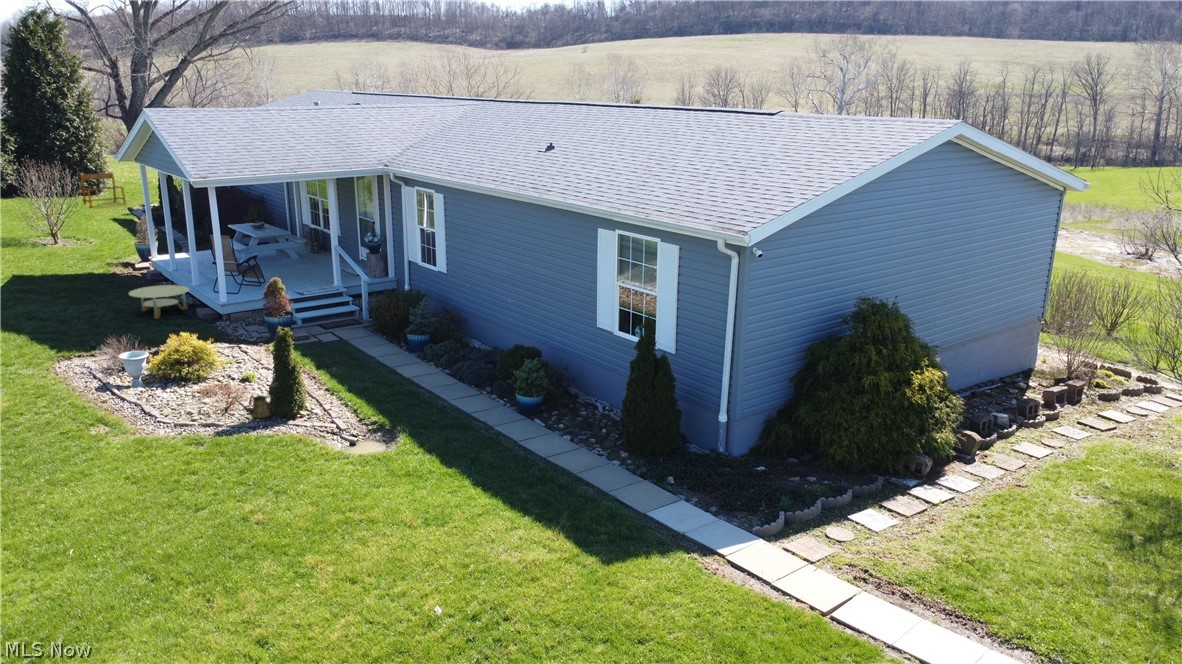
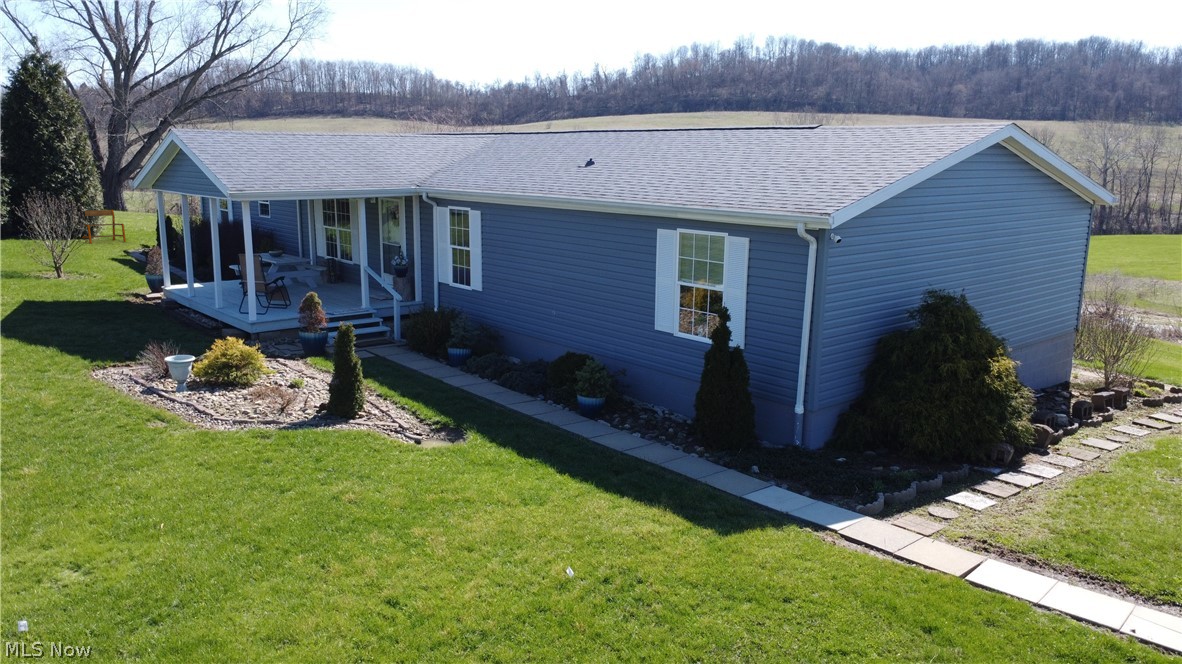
round table: present [129,285,189,319] -> none [155,305,217,336]
watering can: present [232,395,271,418] -> none [292,394,335,417]

